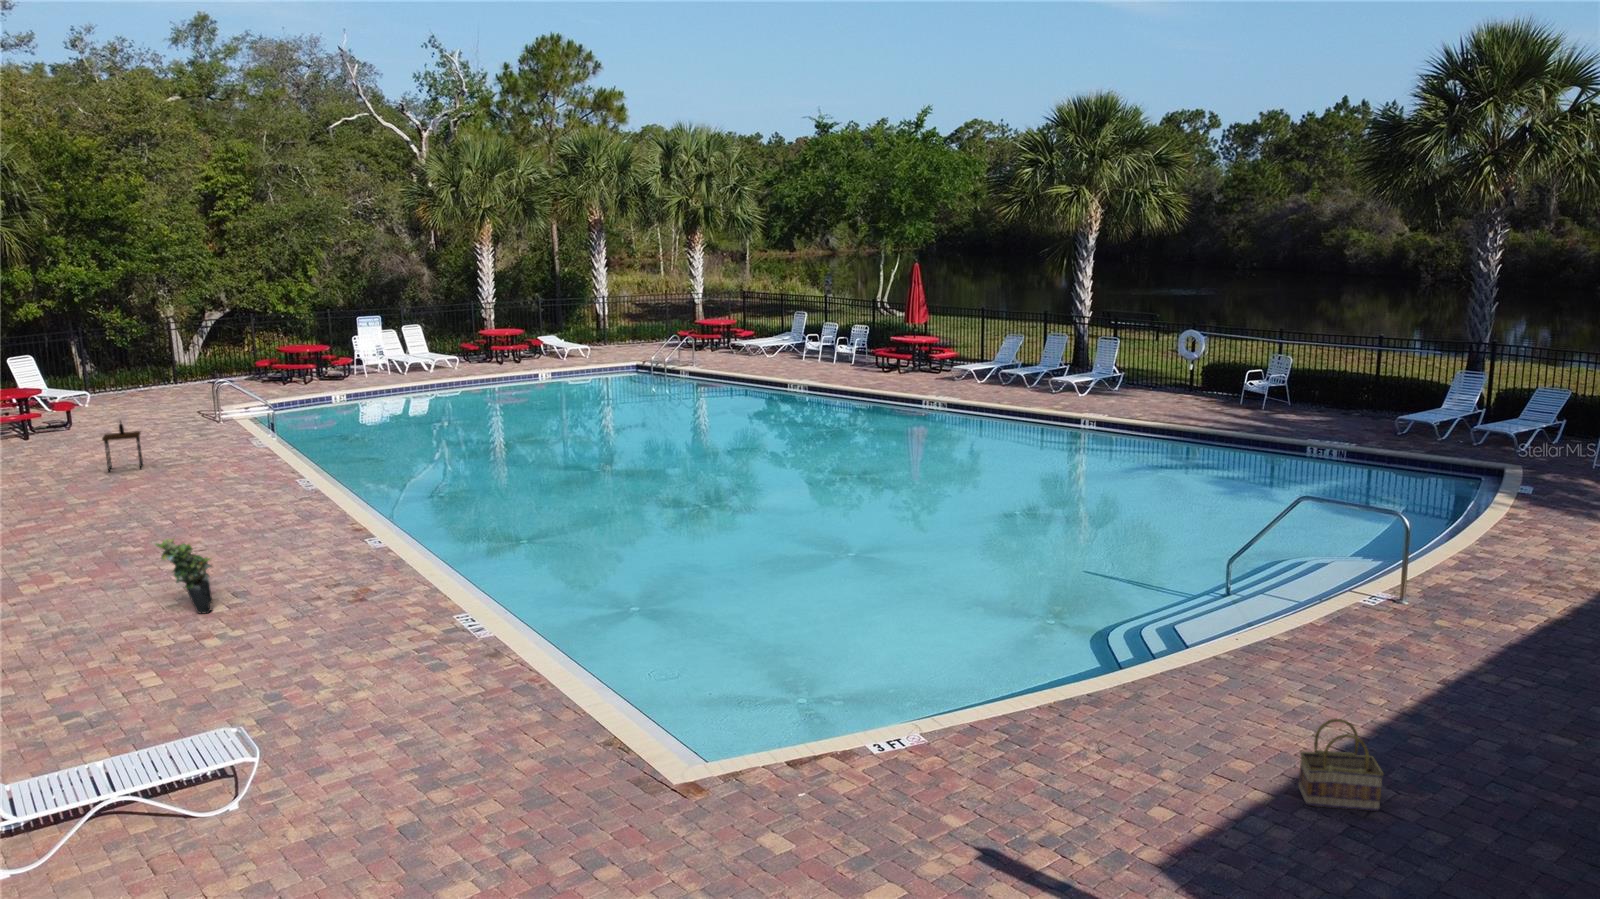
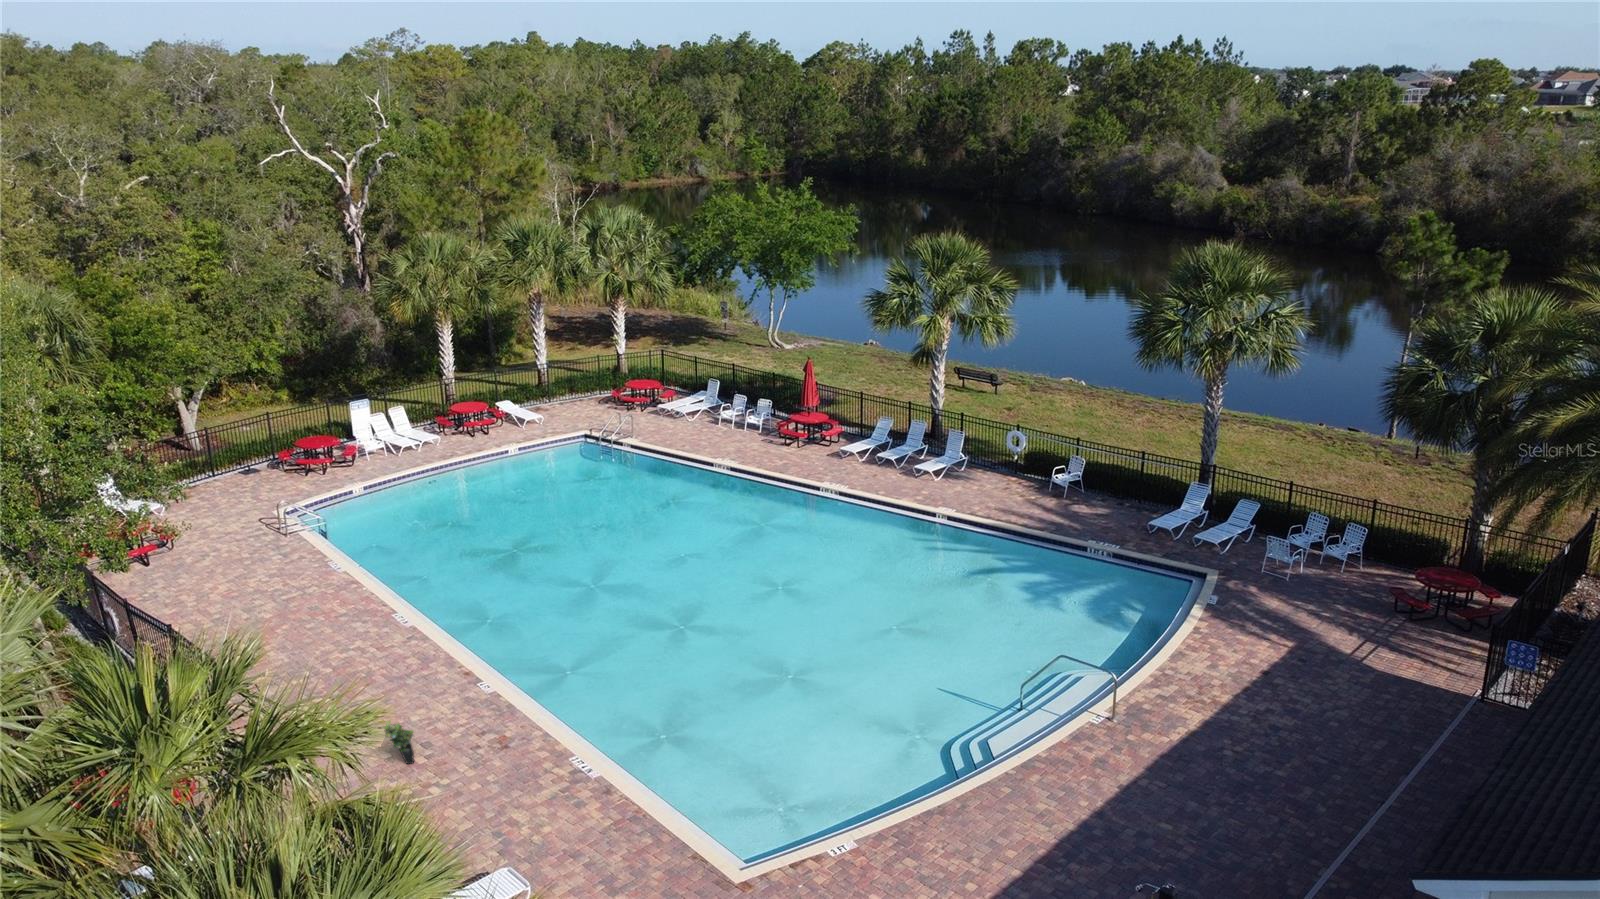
side table: present [102,421,143,472] -> none [233,568,264,607]
basket: present [1299,719,1384,811] -> none [1038,837,1075,881]

